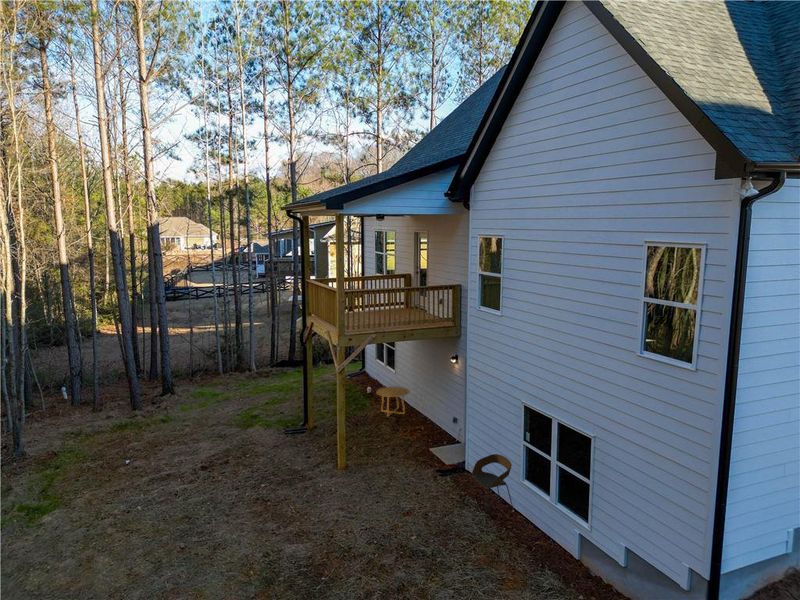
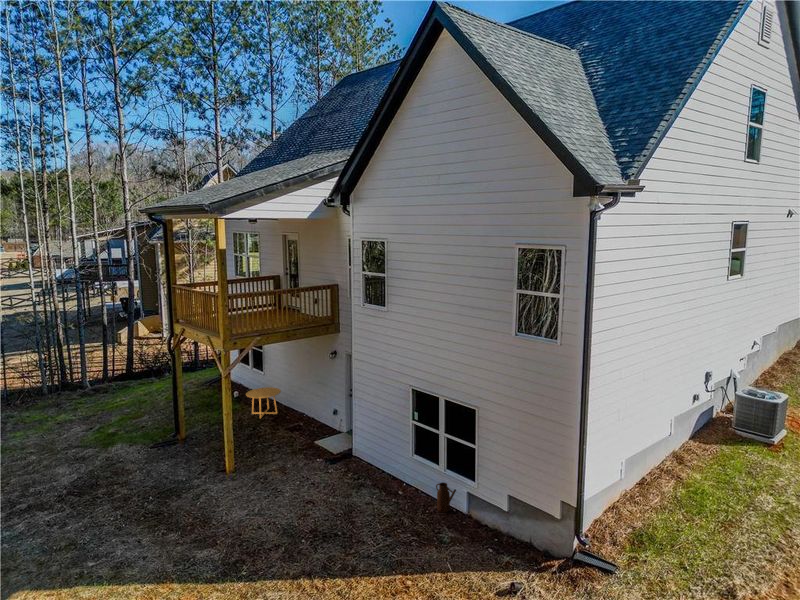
chair: present [468,454,514,520] -> none [363,437,405,497]
watering can: none [543,517,565,553] -> present [436,482,456,513]

